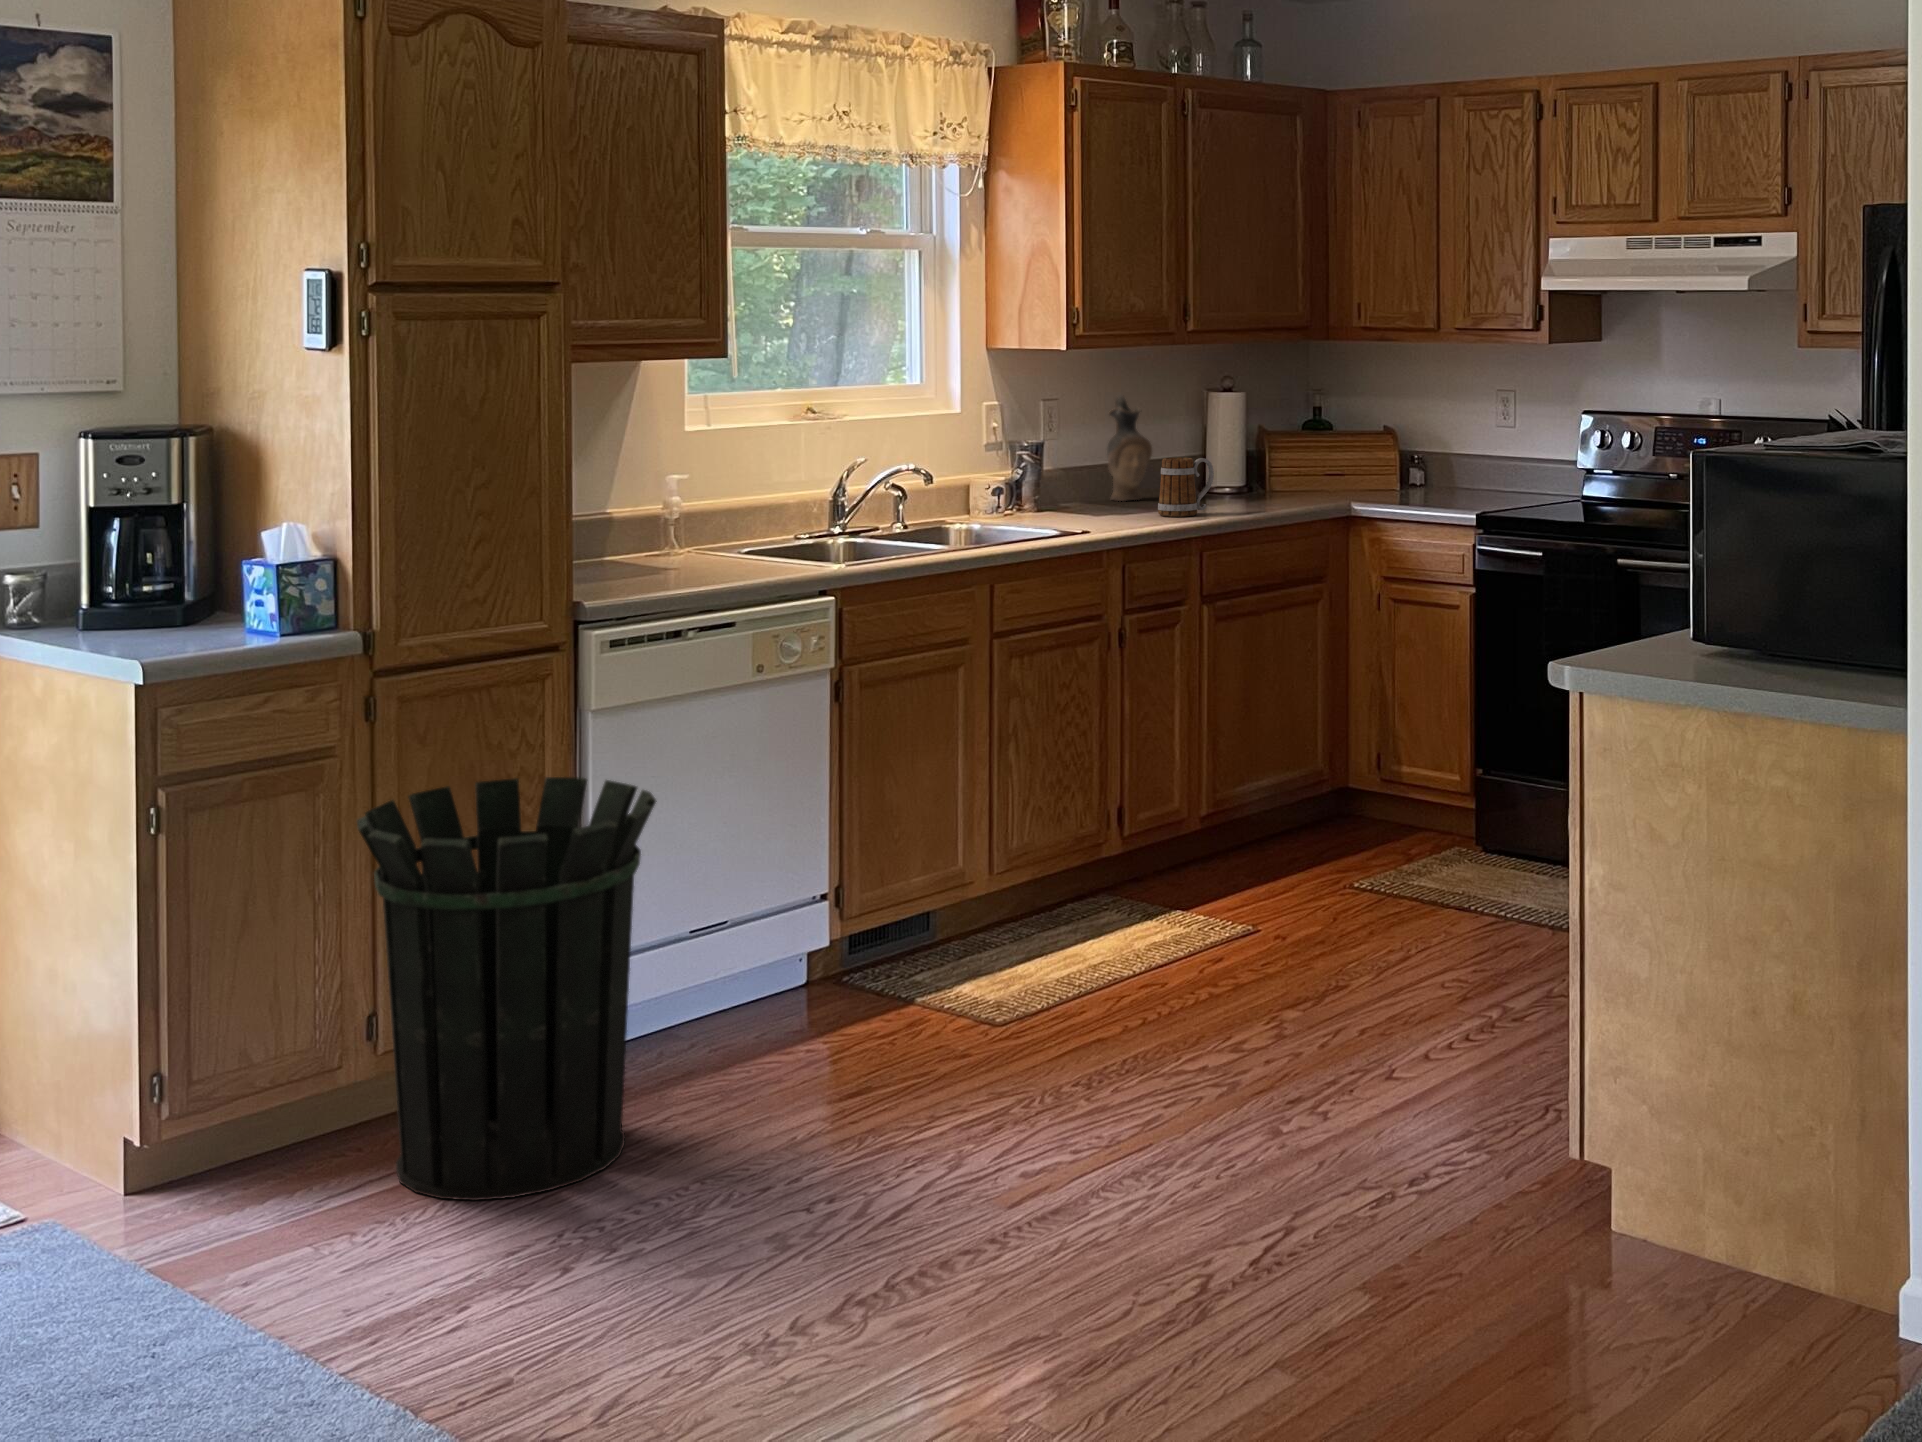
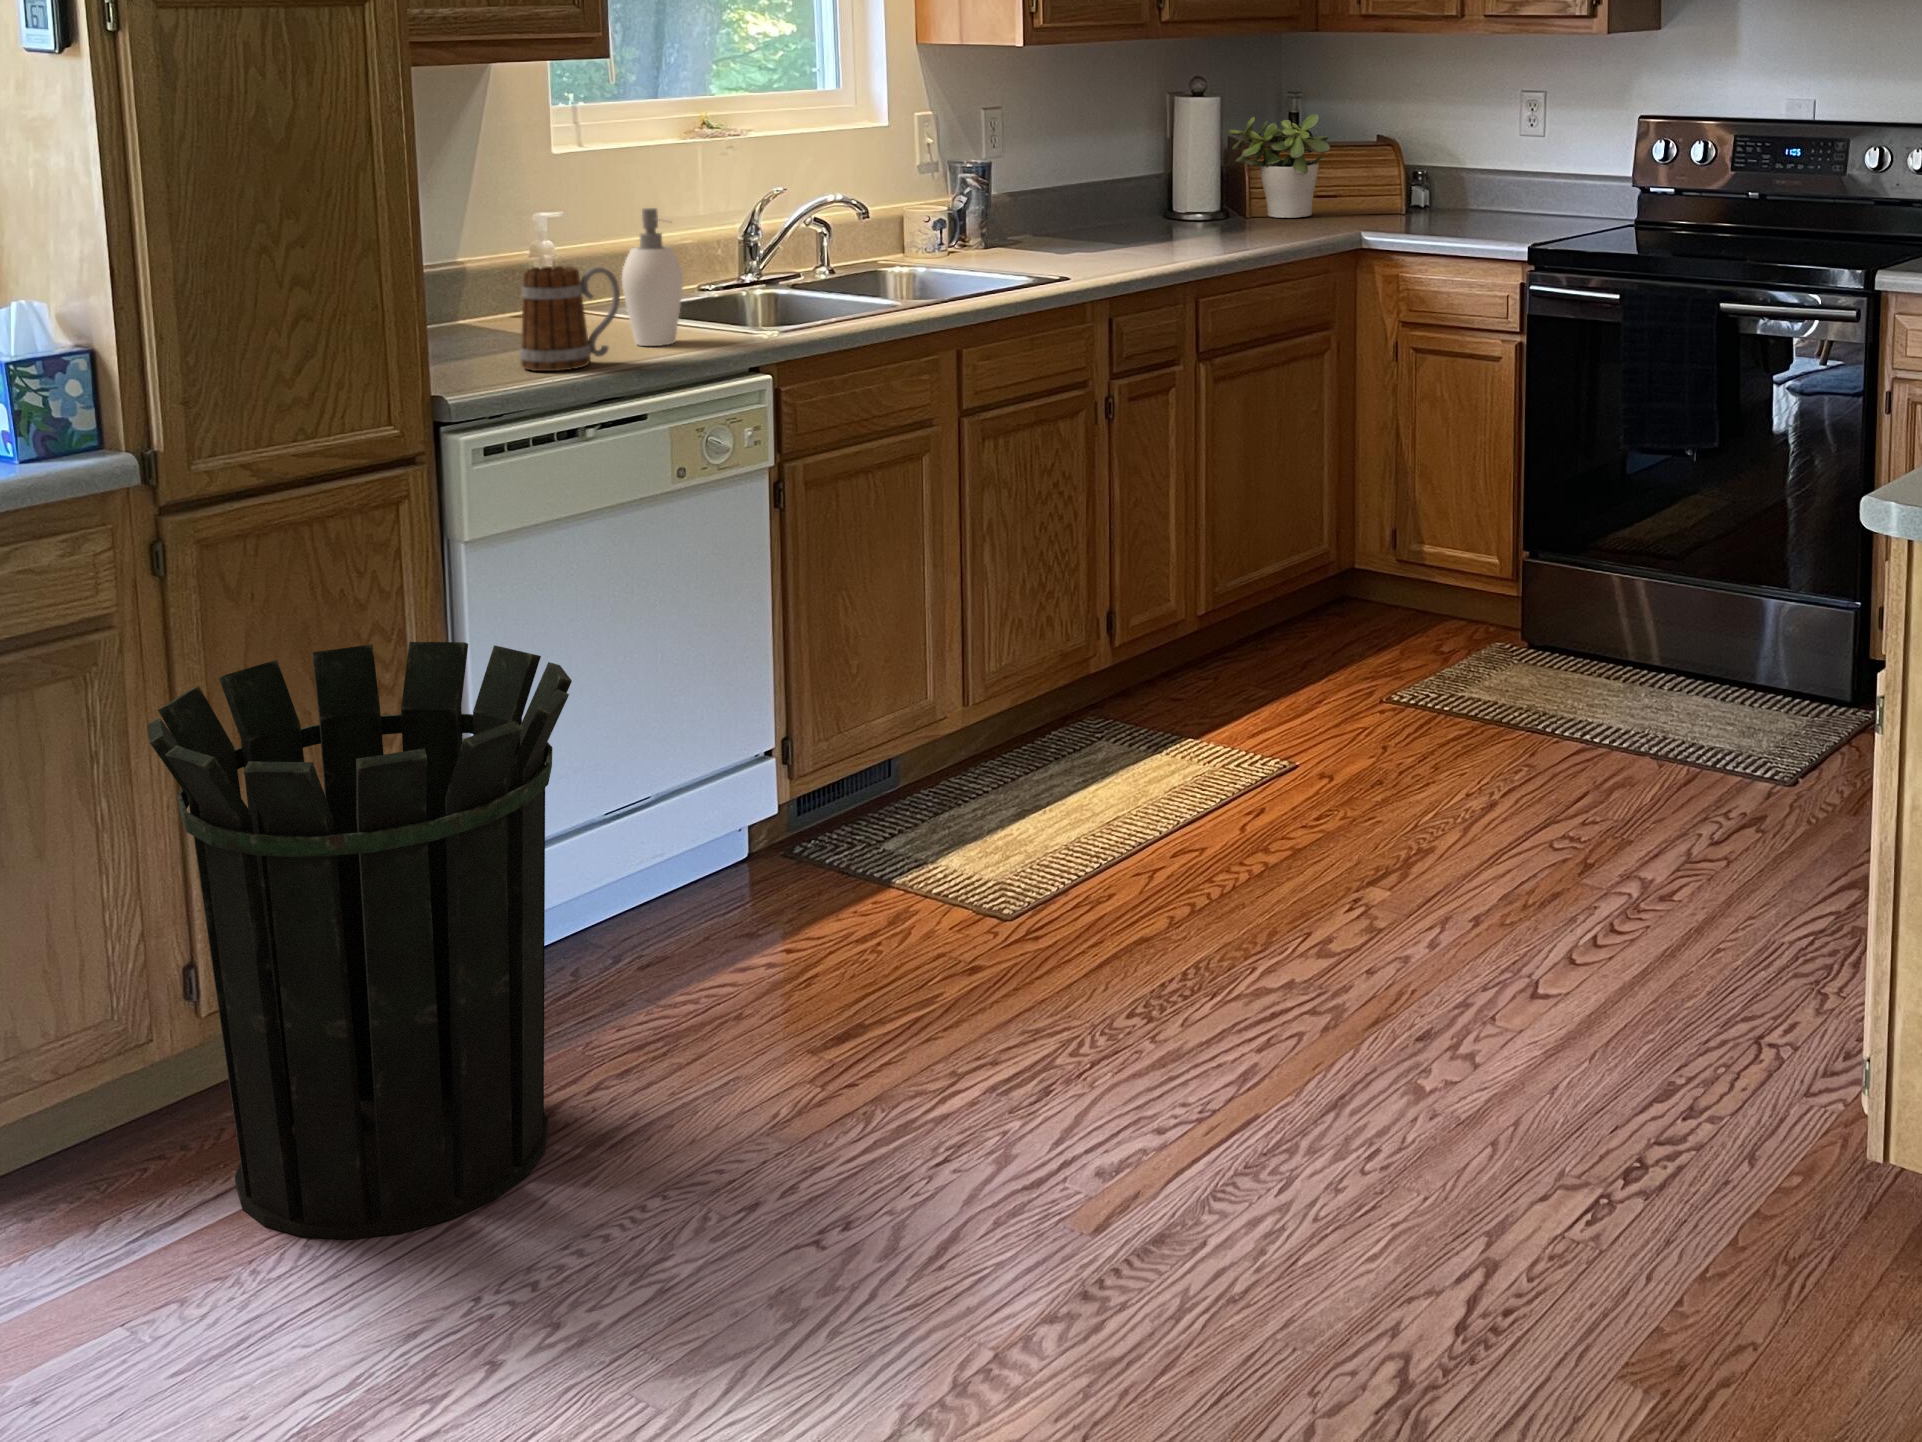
ceramic pitcher: present [1107,394,1152,501] -> none [1061,97,1116,228]
potted plant: none [1249,409,1331,494] -> present [1229,114,1330,218]
mug: present [1158,457,1214,517] -> present [520,266,620,371]
soap dispenser: none [725,471,772,575] -> present [622,208,683,346]

